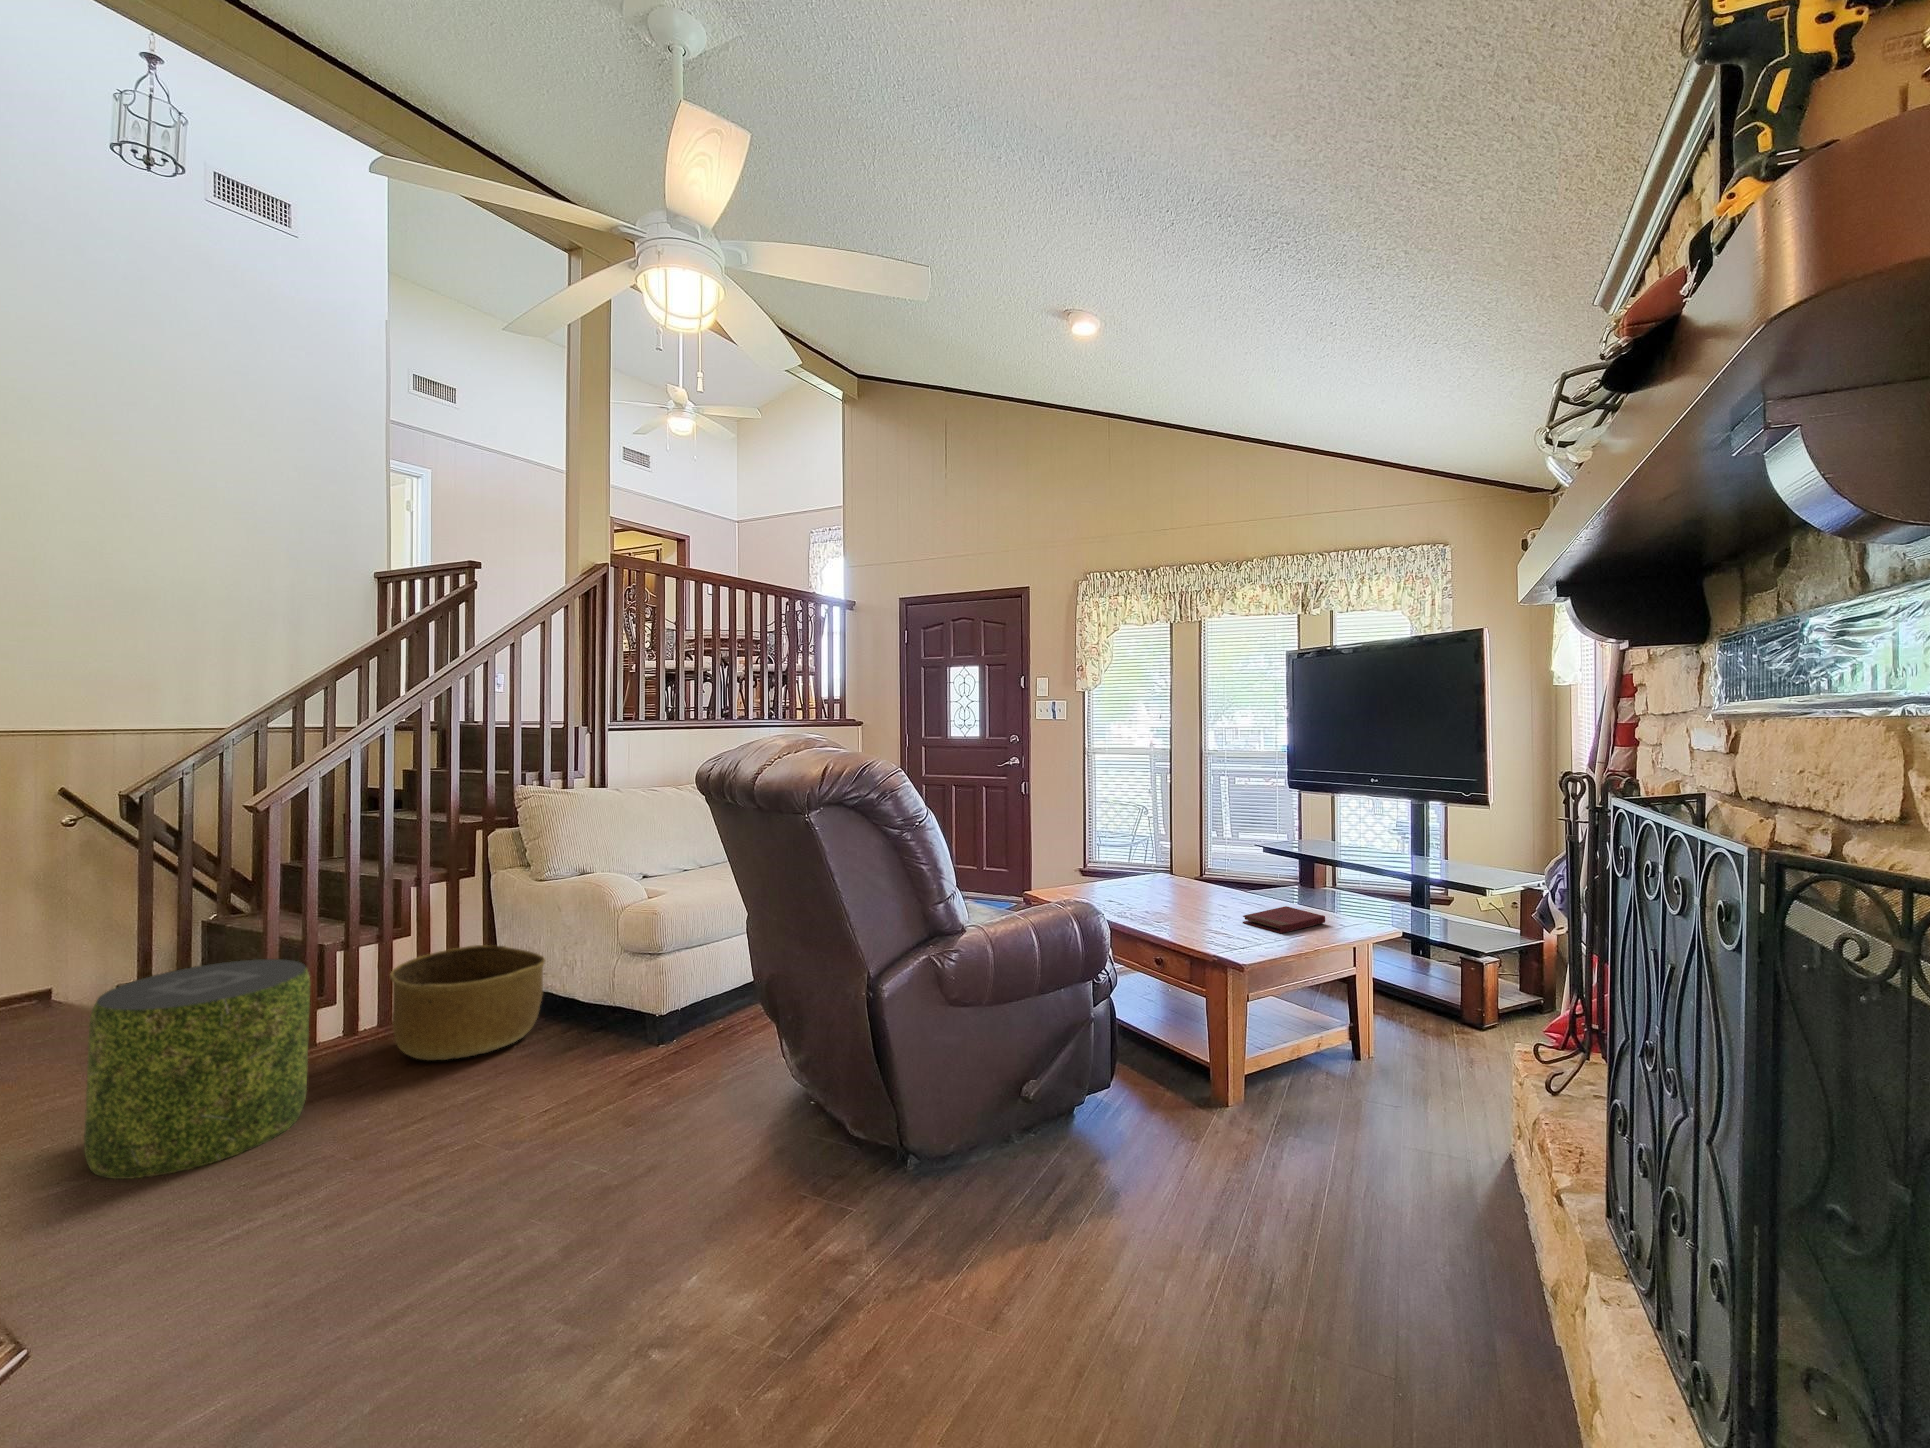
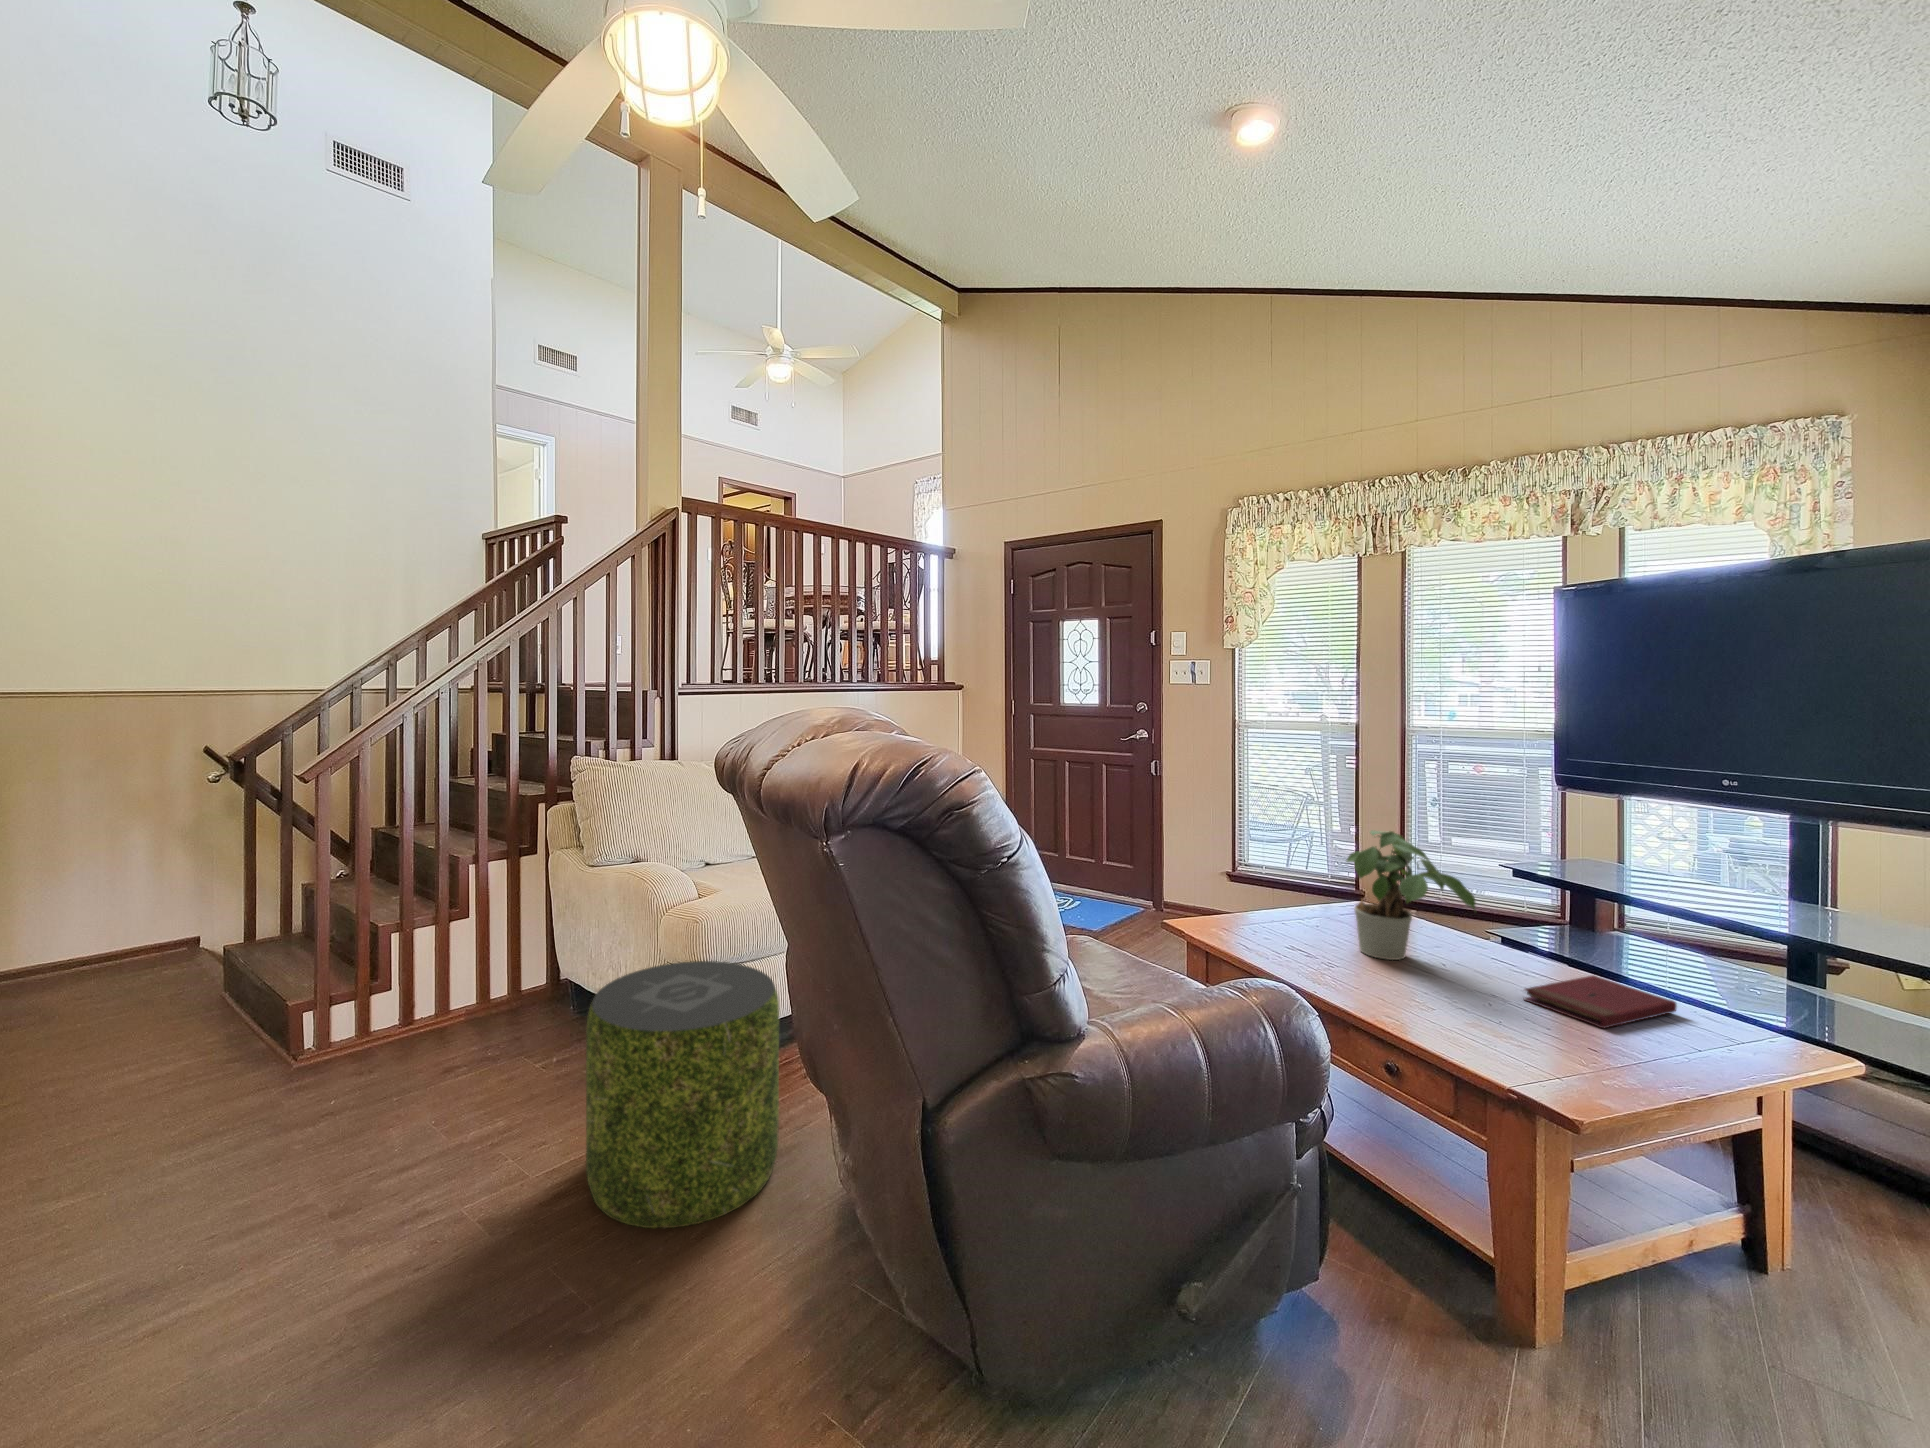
potted plant: none [1143,820,1218,908] -> present [1347,831,1475,960]
basket: present [390,945,545,1061] -> none [433,932,594,1065]
pouf: present [84,959,310,1179] -> present [586,961,779,1228]

